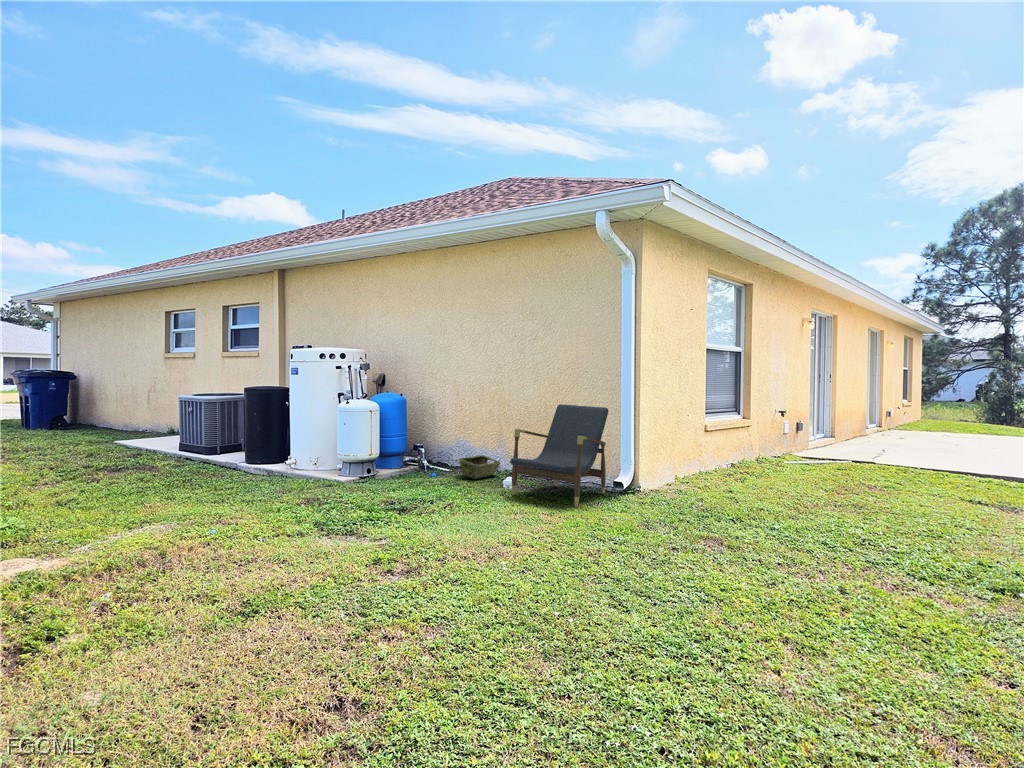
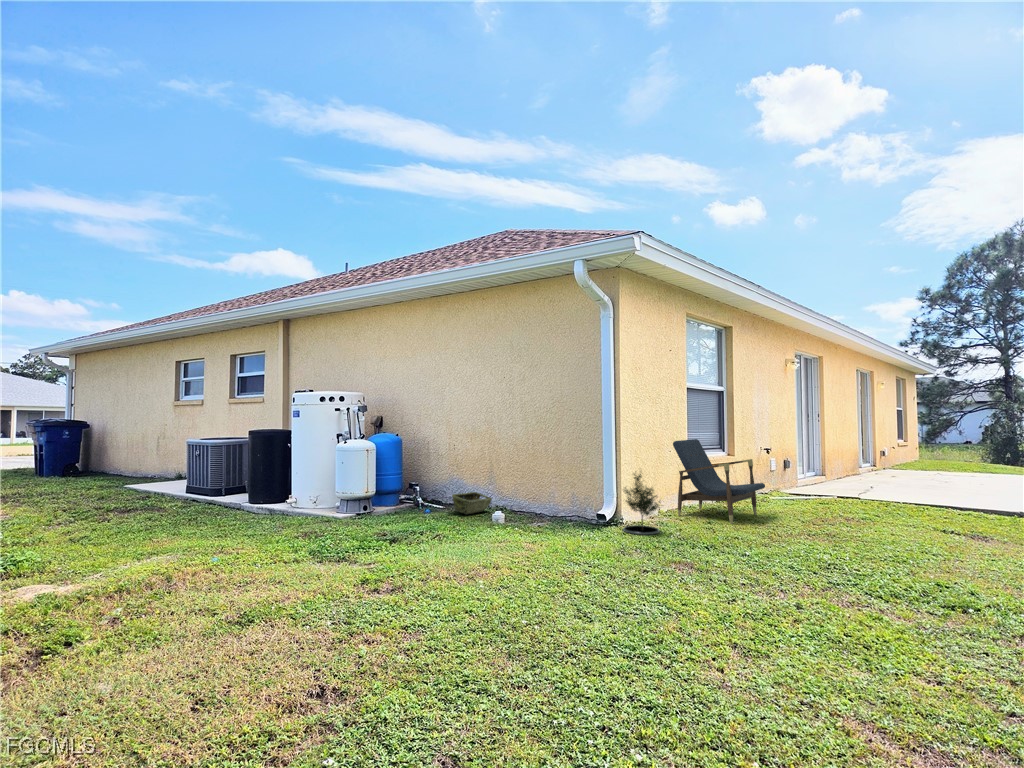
lounge chair: present [510,404,608,508] -> present [673,439,765,524]
potted tree: none [640,434,685,504] -> present [623,474,660,535]

